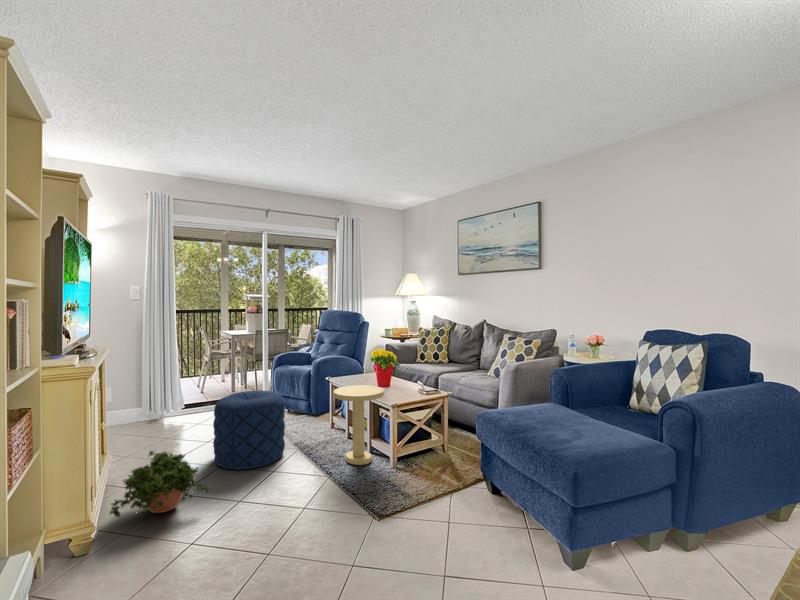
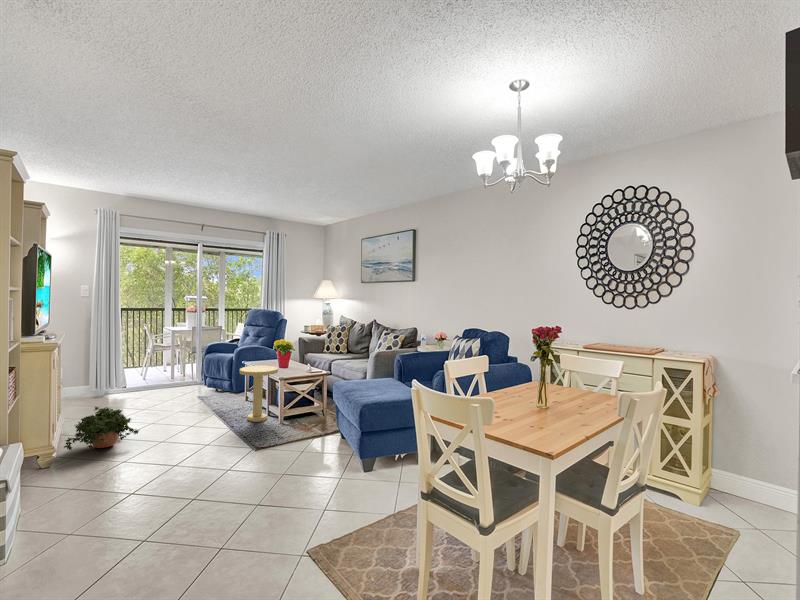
pouf: present [213,391,285,470] -> none [146,369,204,425]

